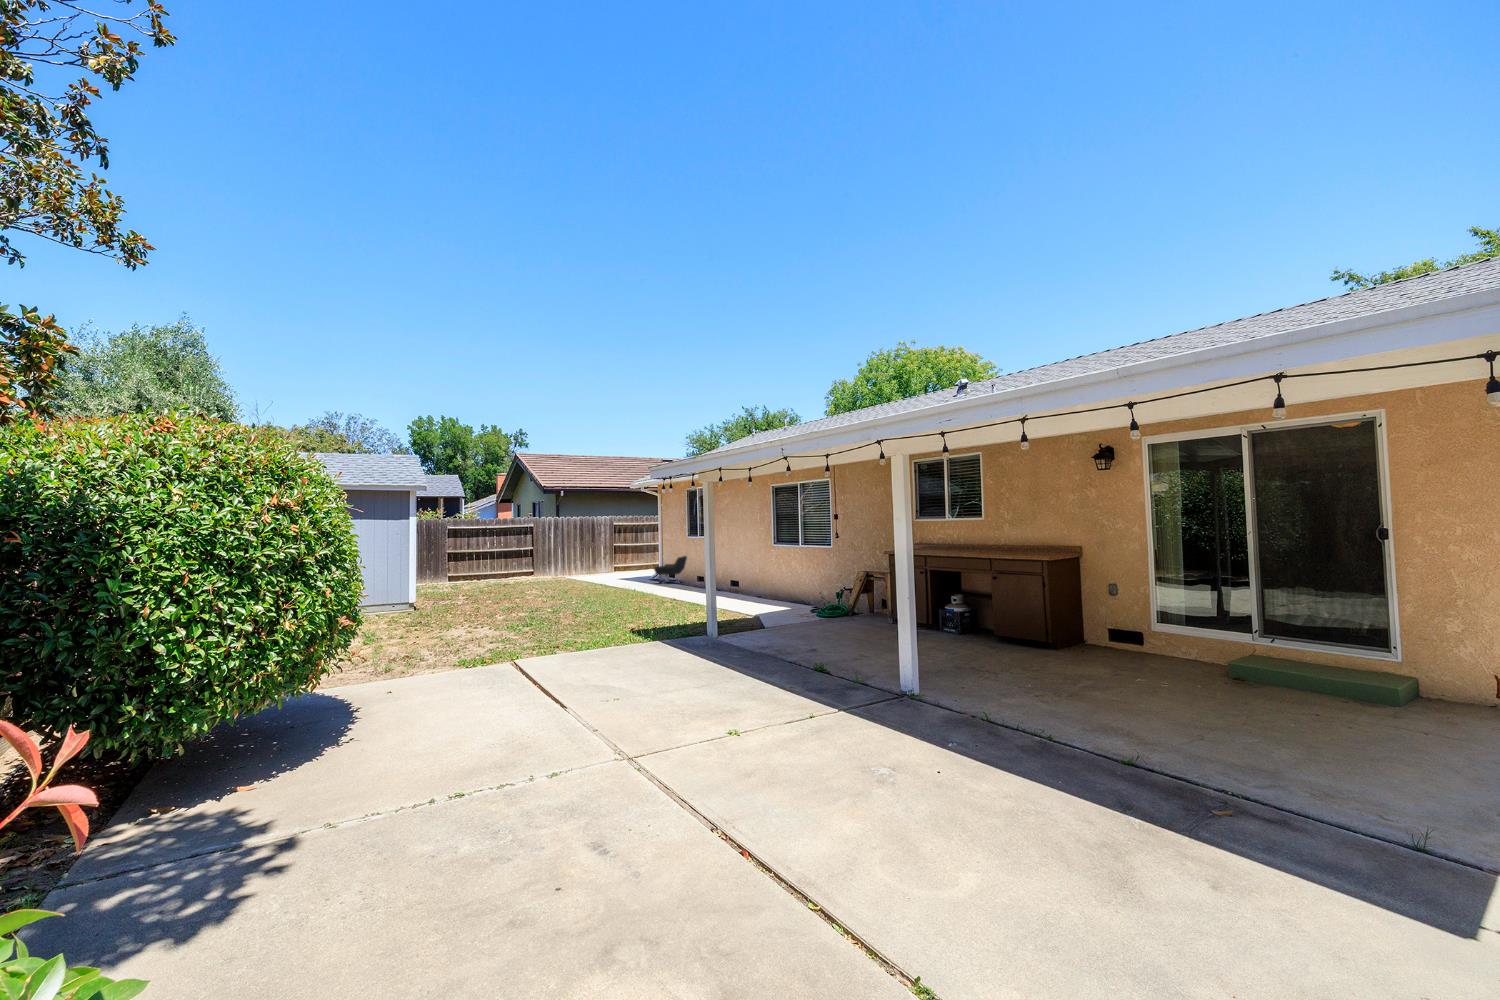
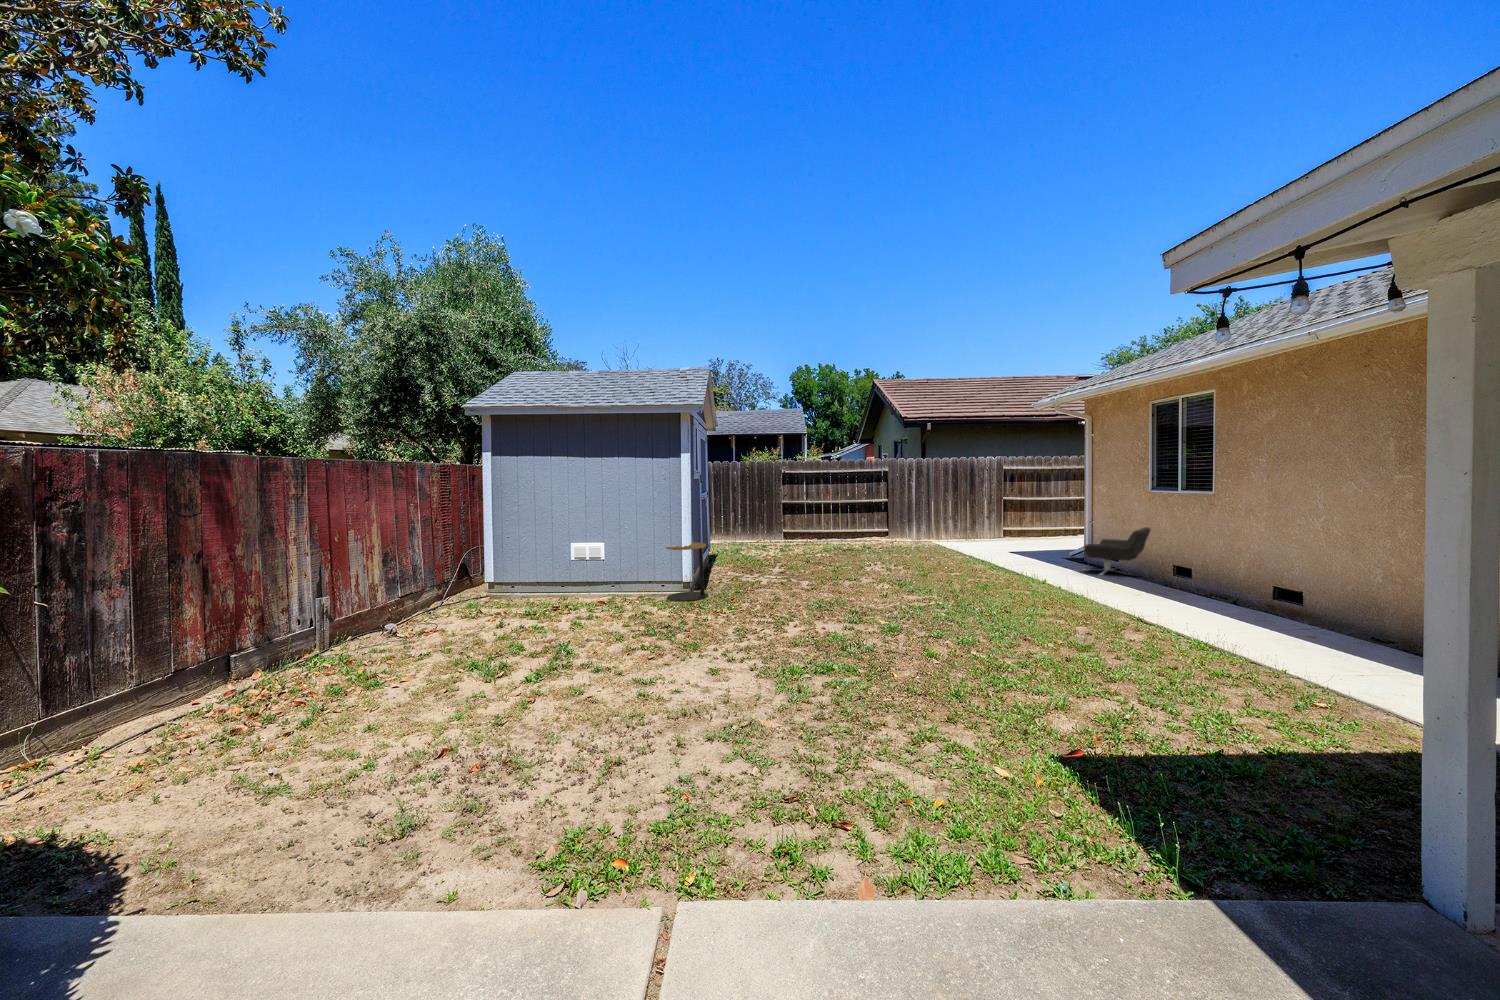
side table: none [381,576,414,616] -> present [666,542,708,602]

